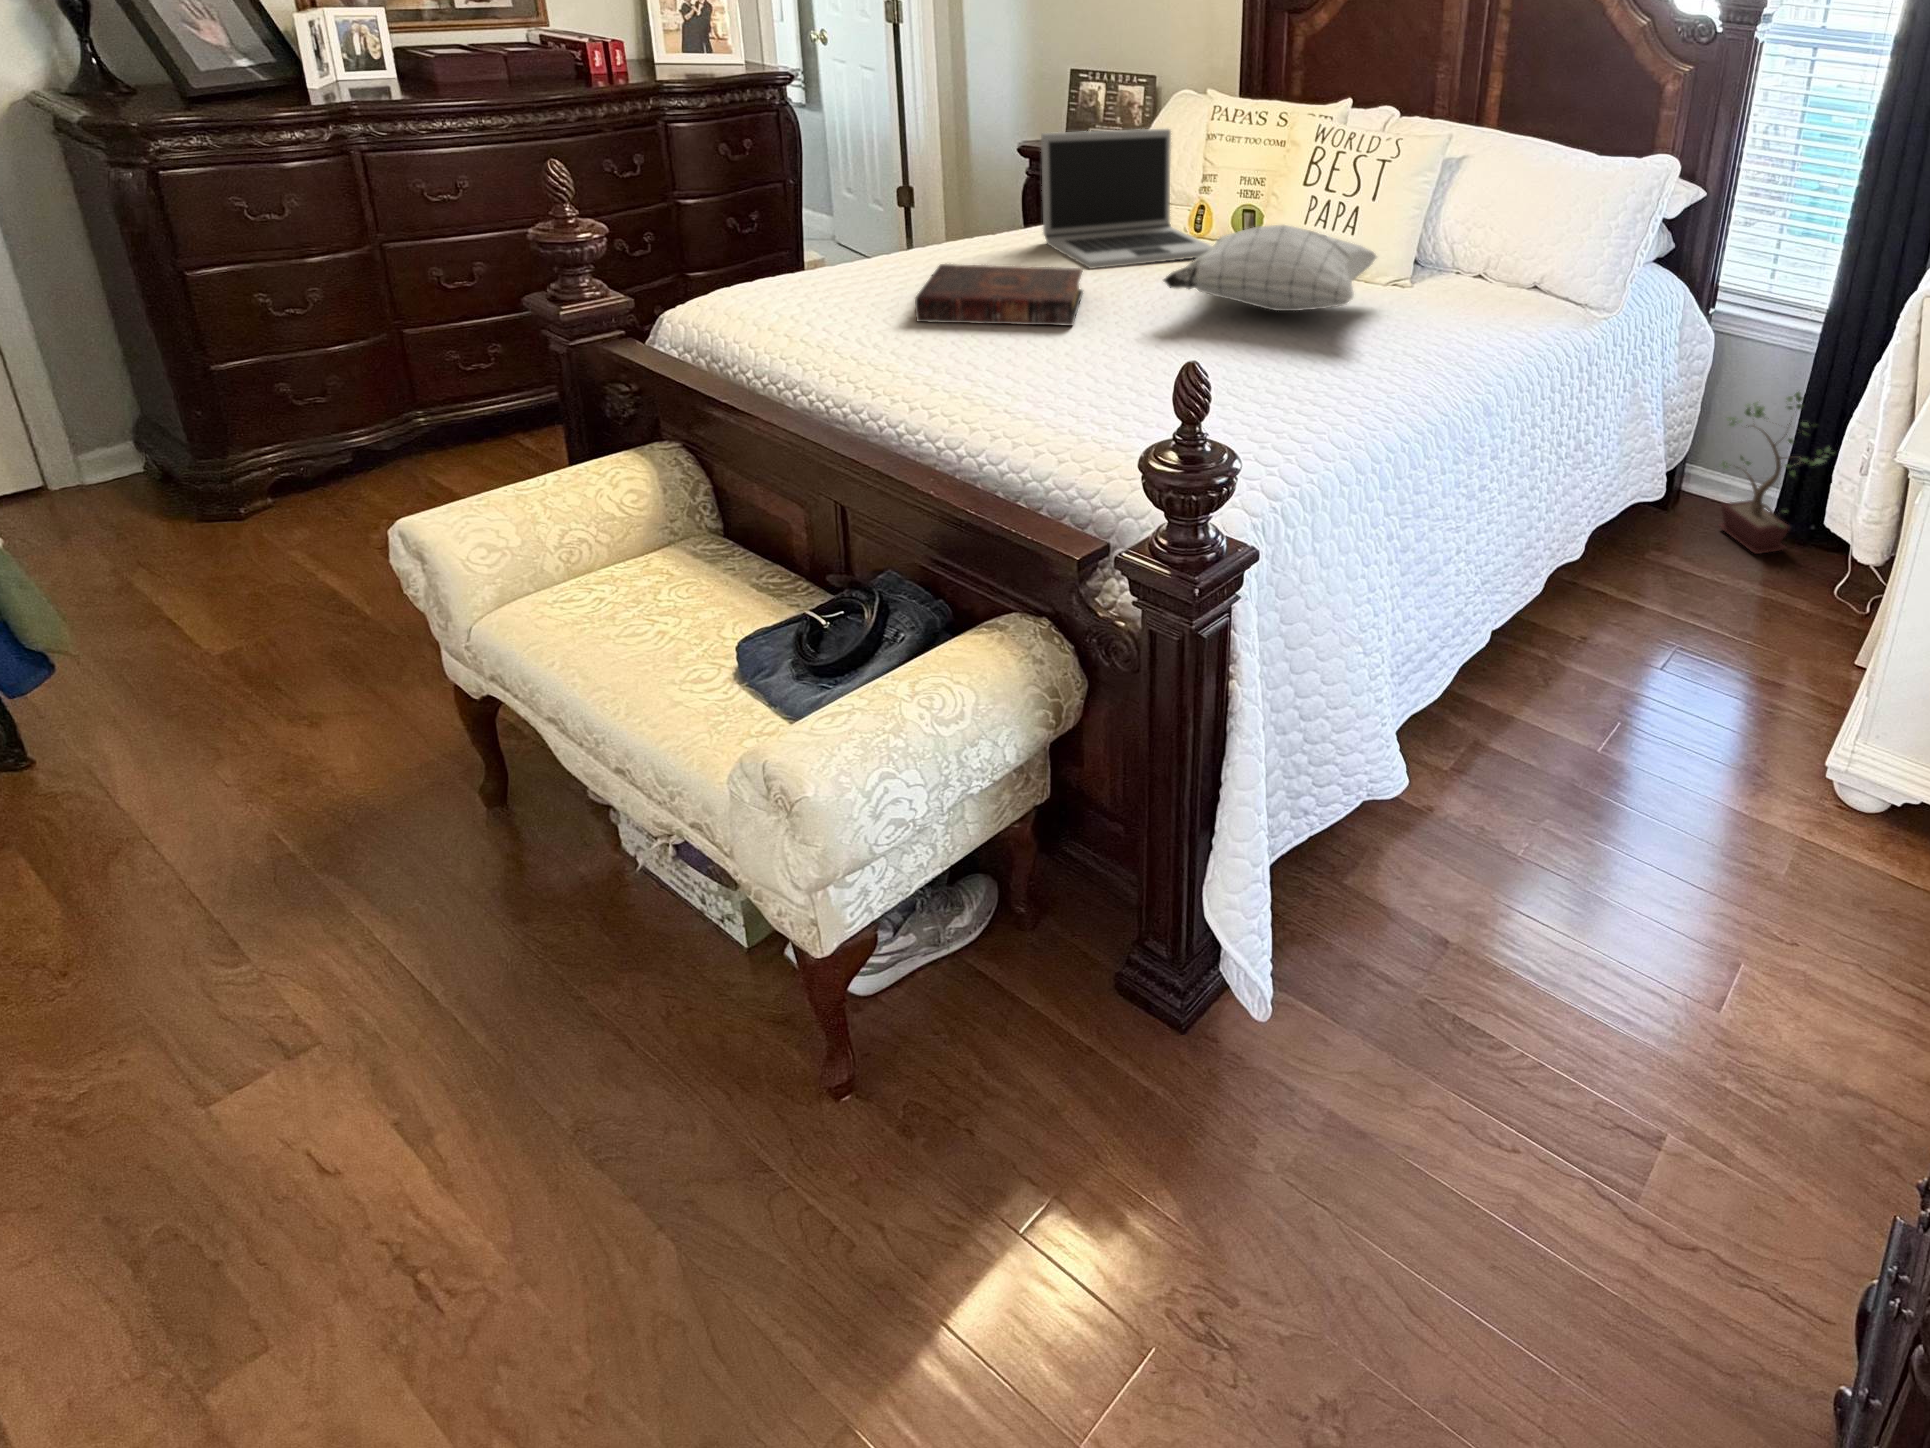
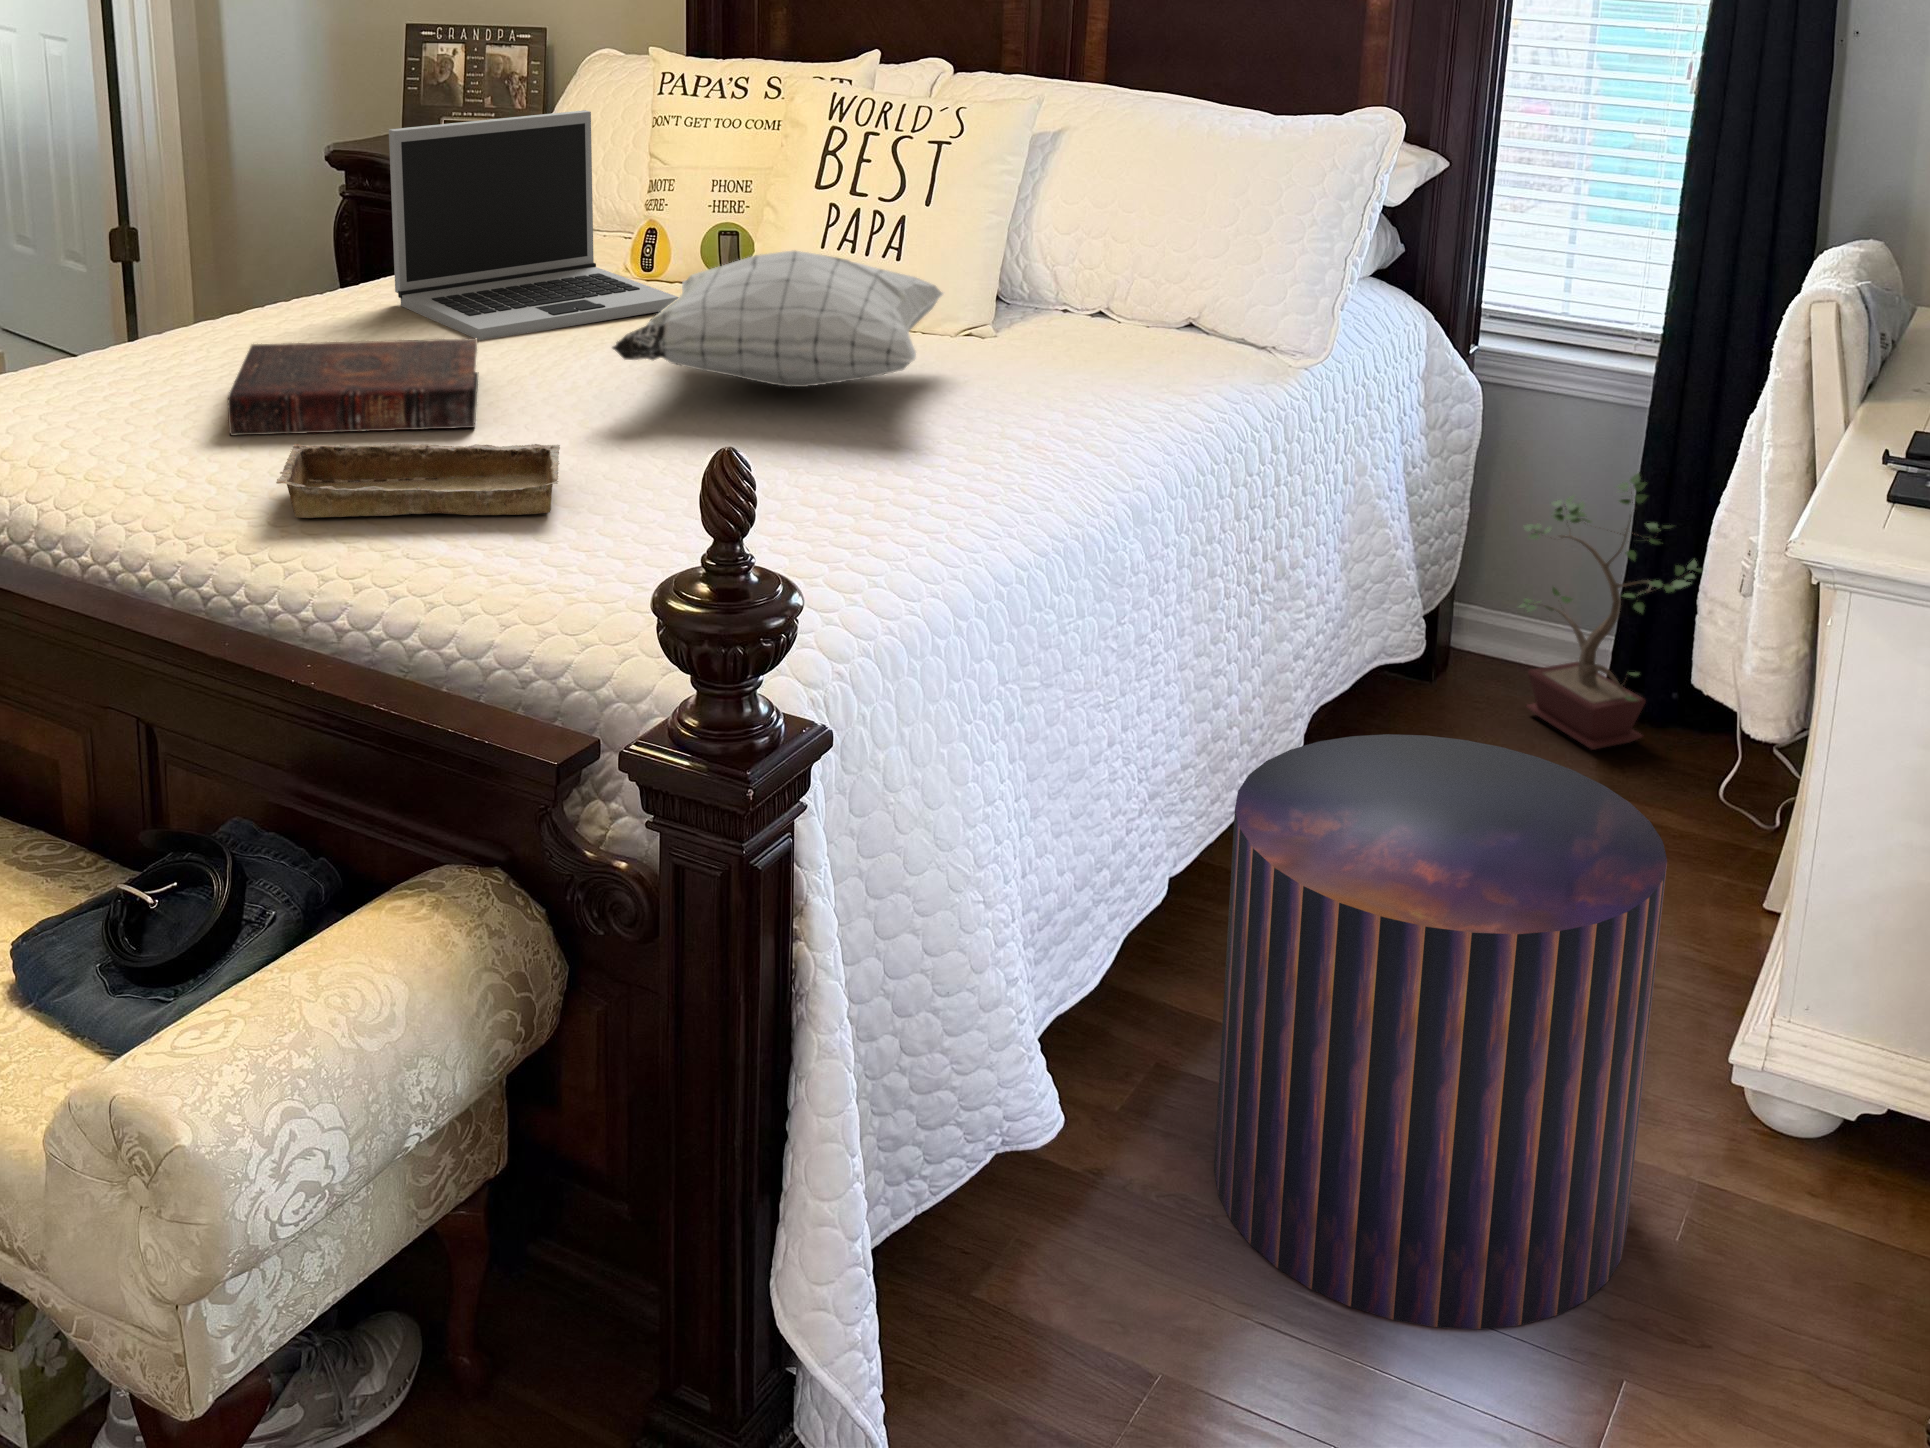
tray: none [929,331,1120,386] -> present [276,443,560,518]
pouf: none [1502,553,1802,926] -> present [1214,734,1667,1329]

